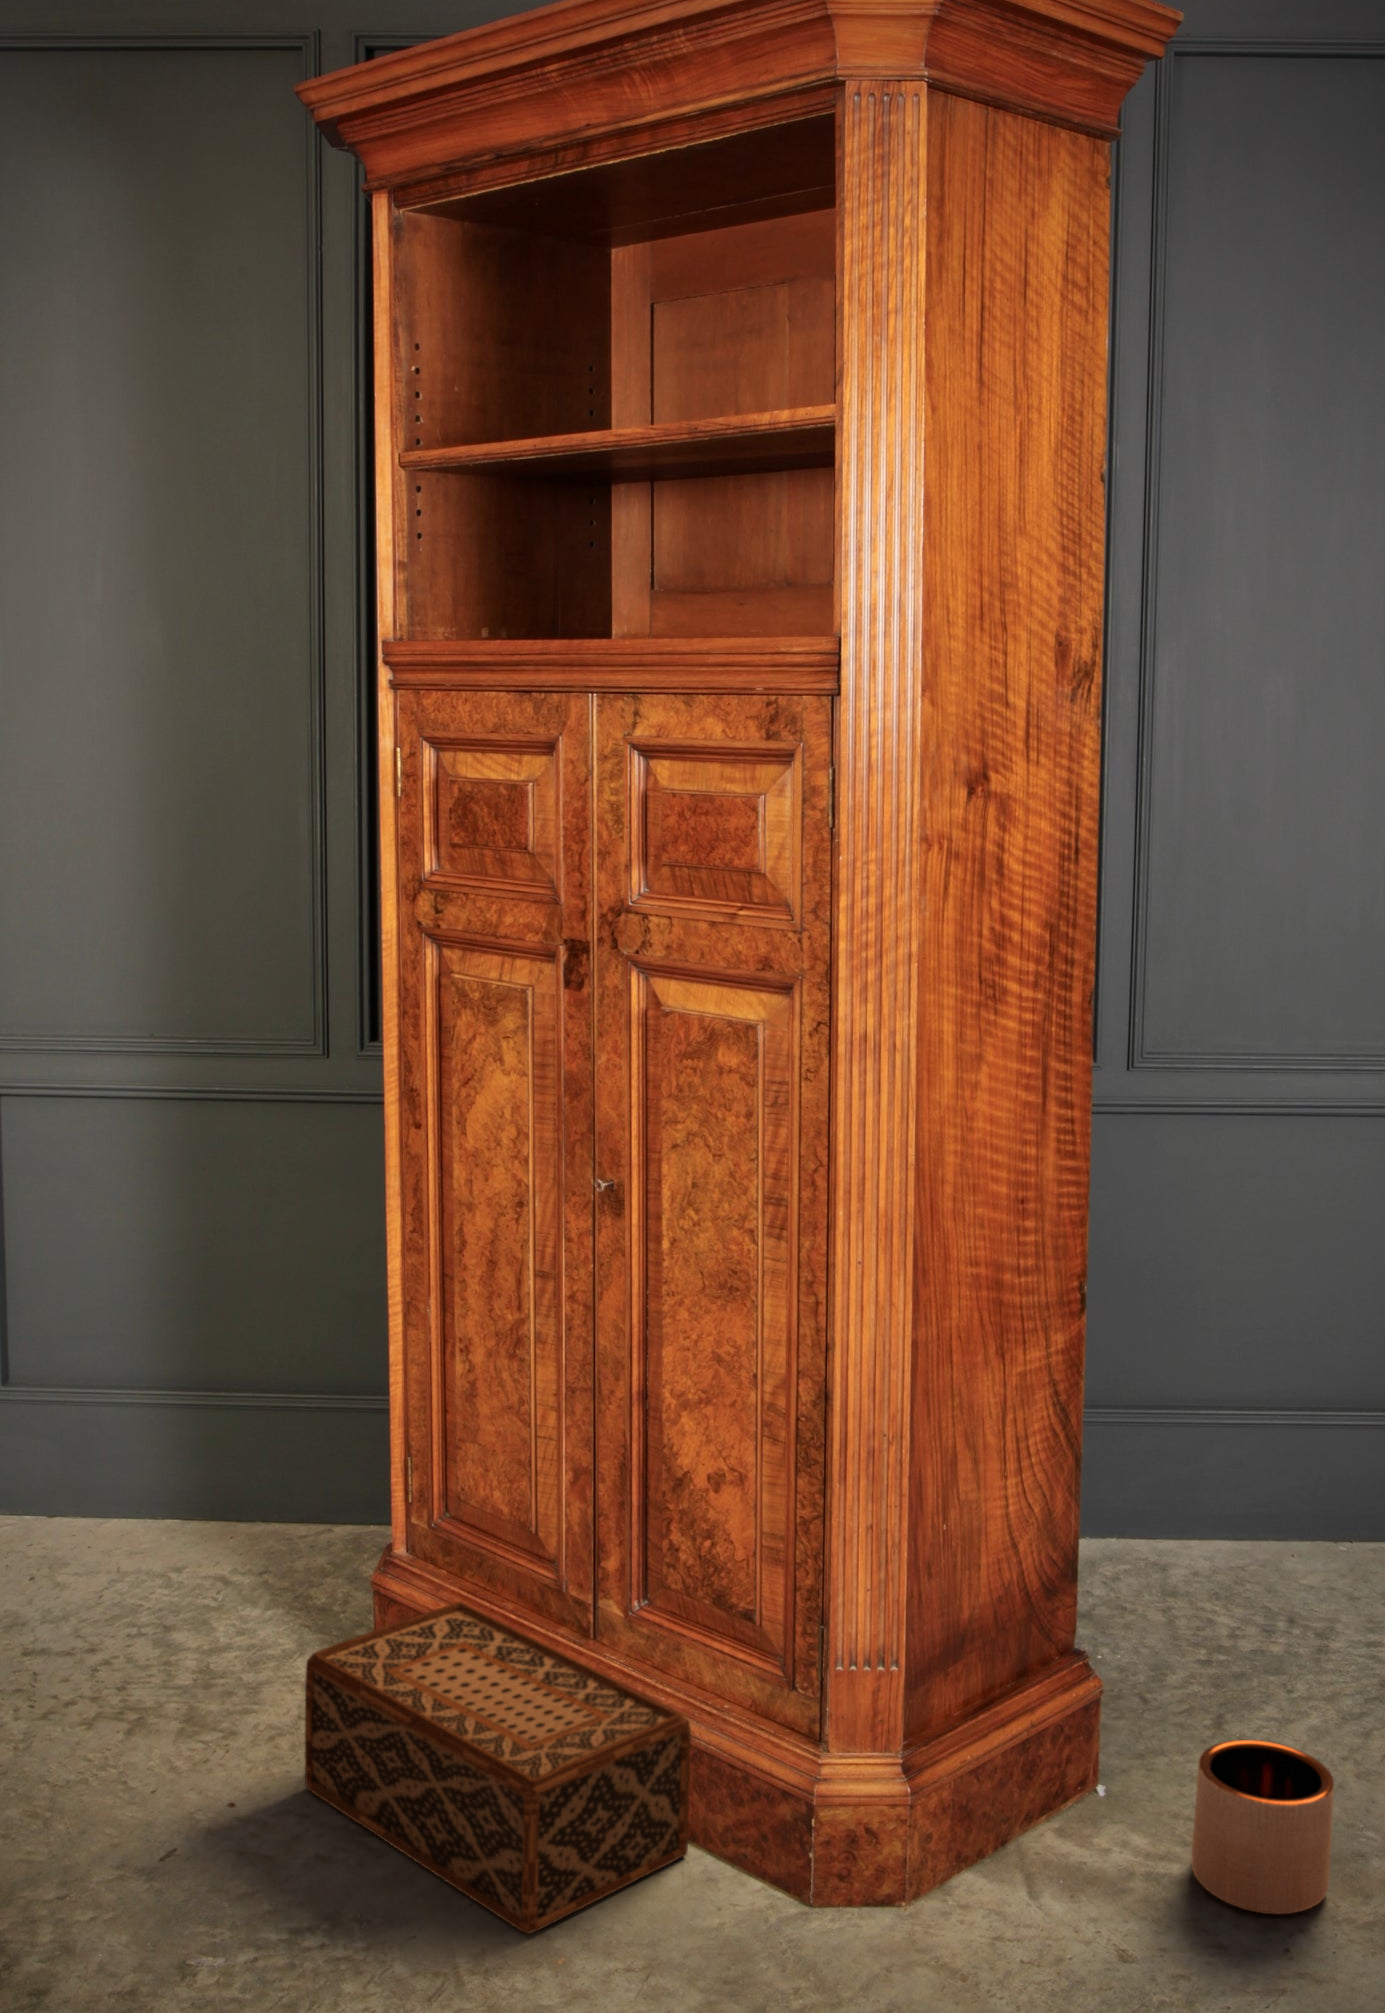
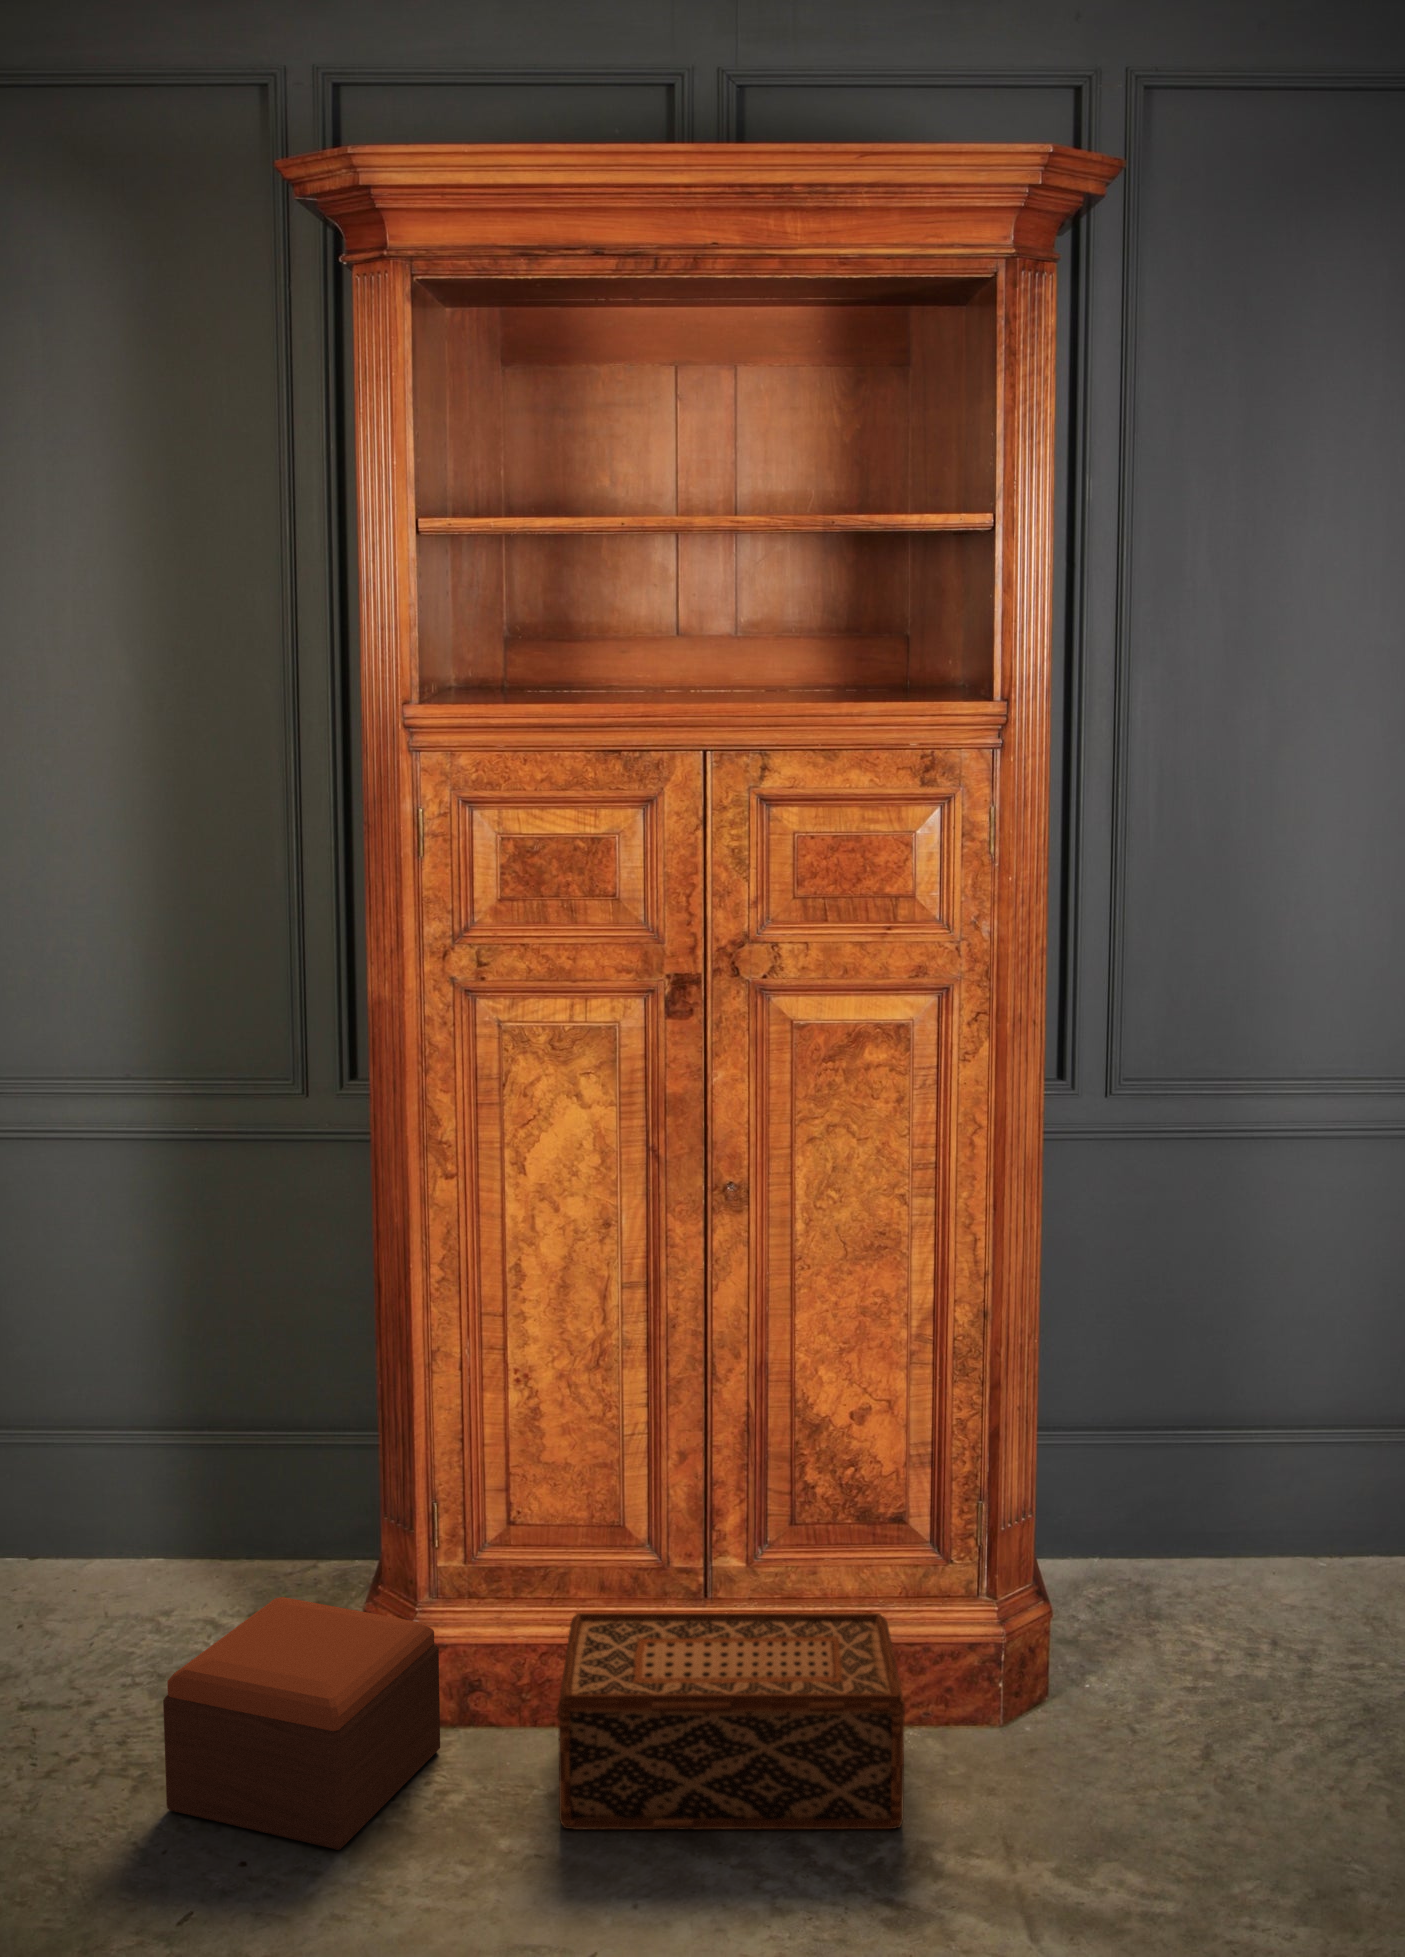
footstool: none [124,1499,351,1722] -> present [163,1597,440,1850]
planter: present [1192,1740,1334,1914] -> none [1114,1487,1213,1604]

